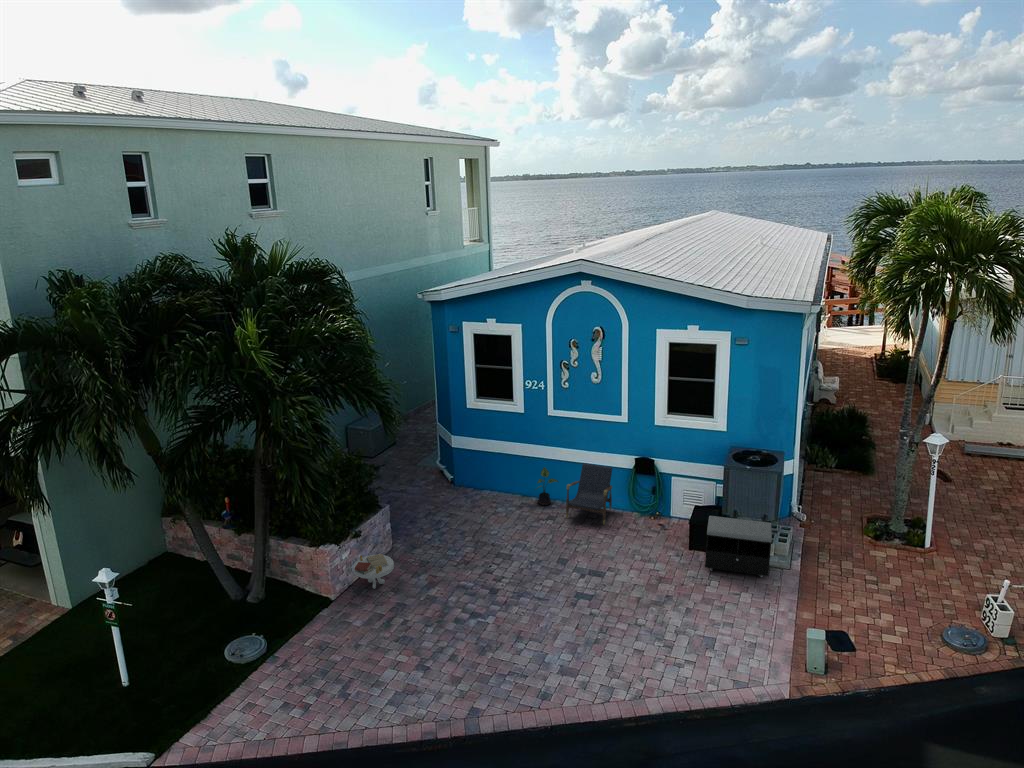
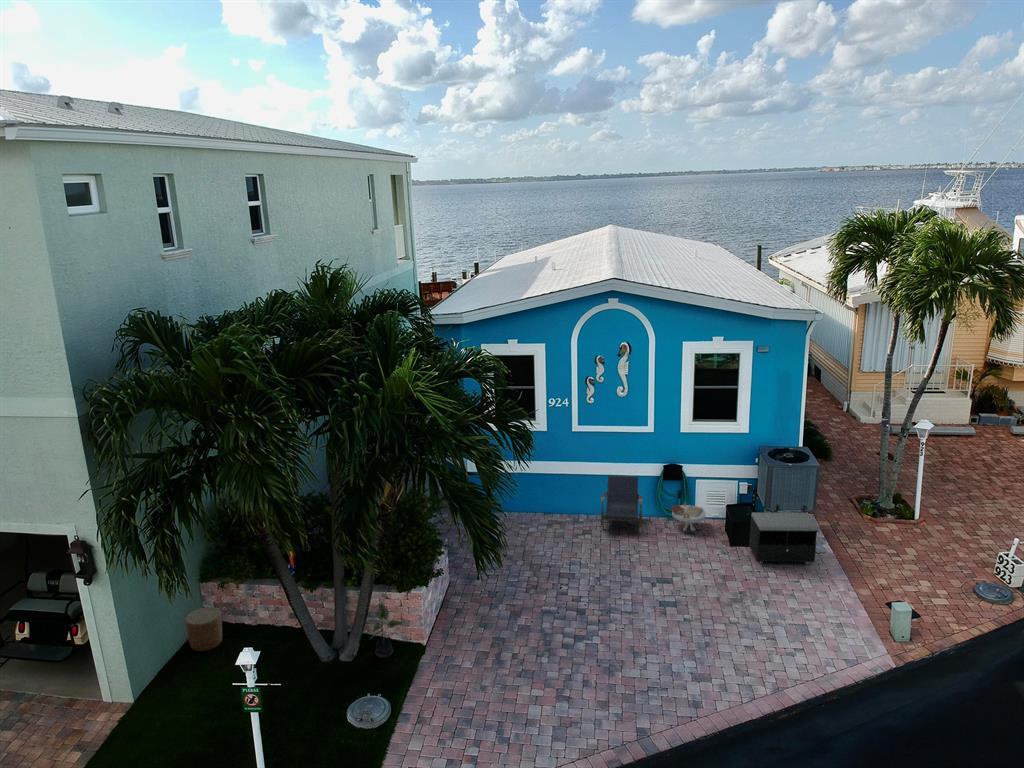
potted plant: present [537,468,558,505] -> present [370,604,402,658]
woven basket: none [138,540,173,578] -> present [185,607,222,651]
side table: present [353,554,394,589] -> present [670,502,706,531]

